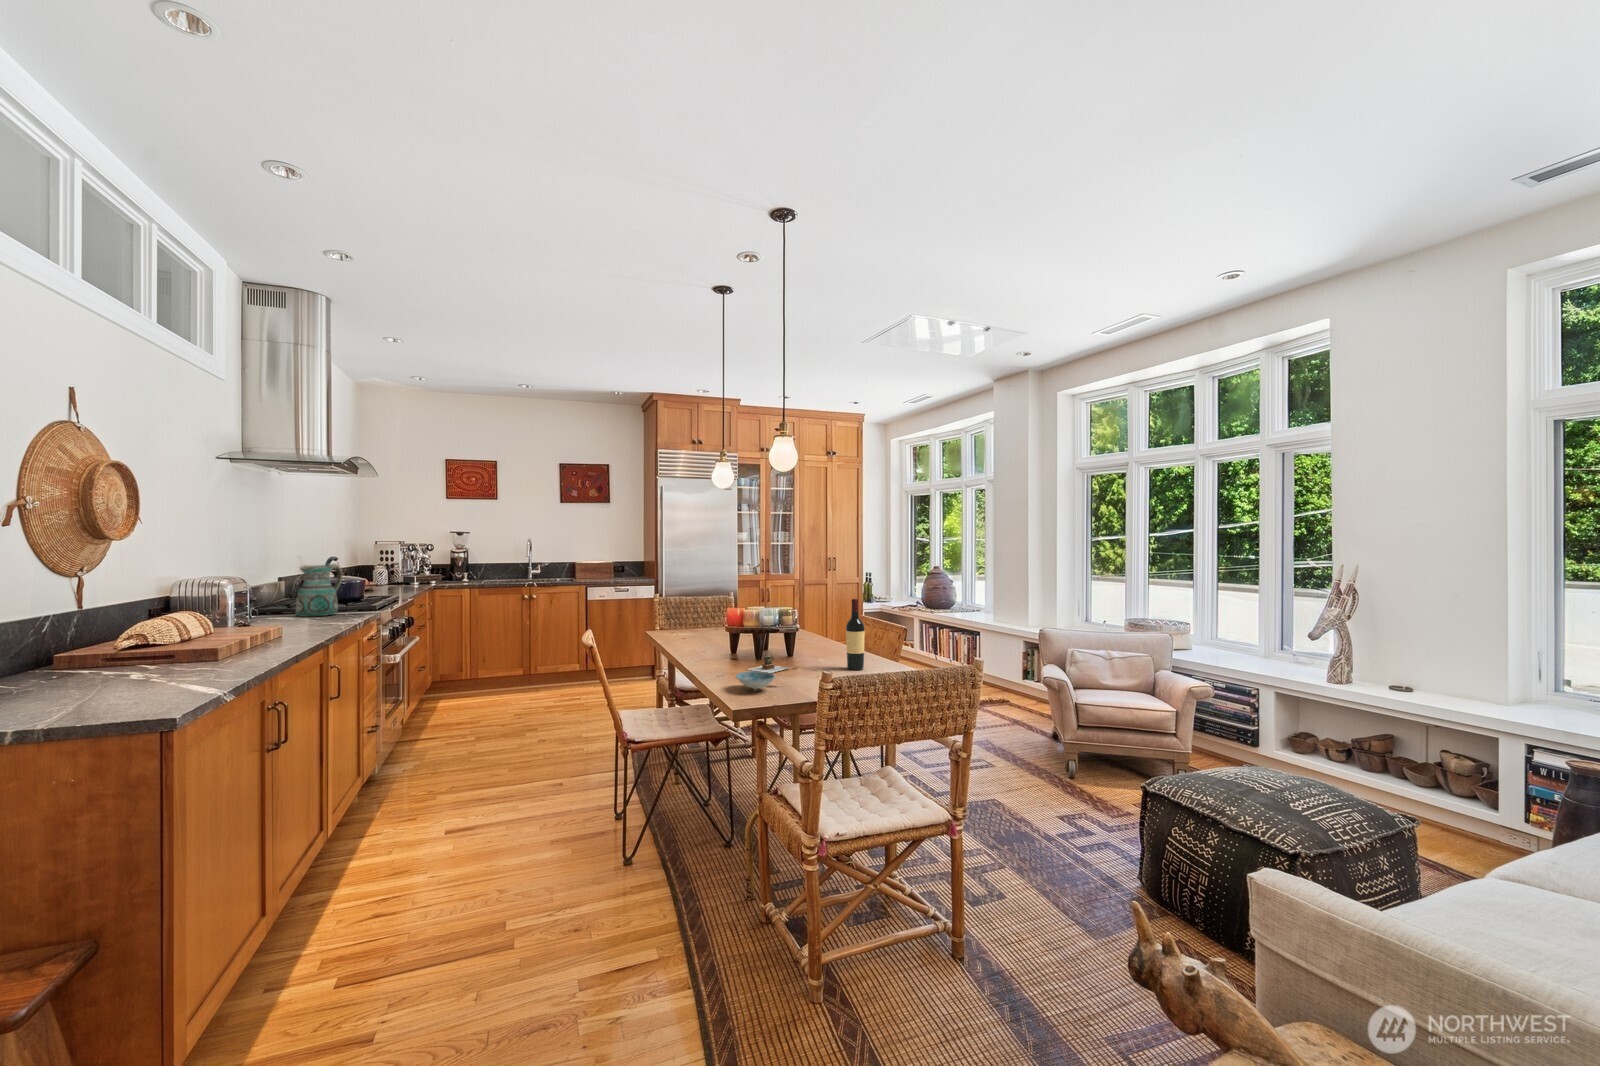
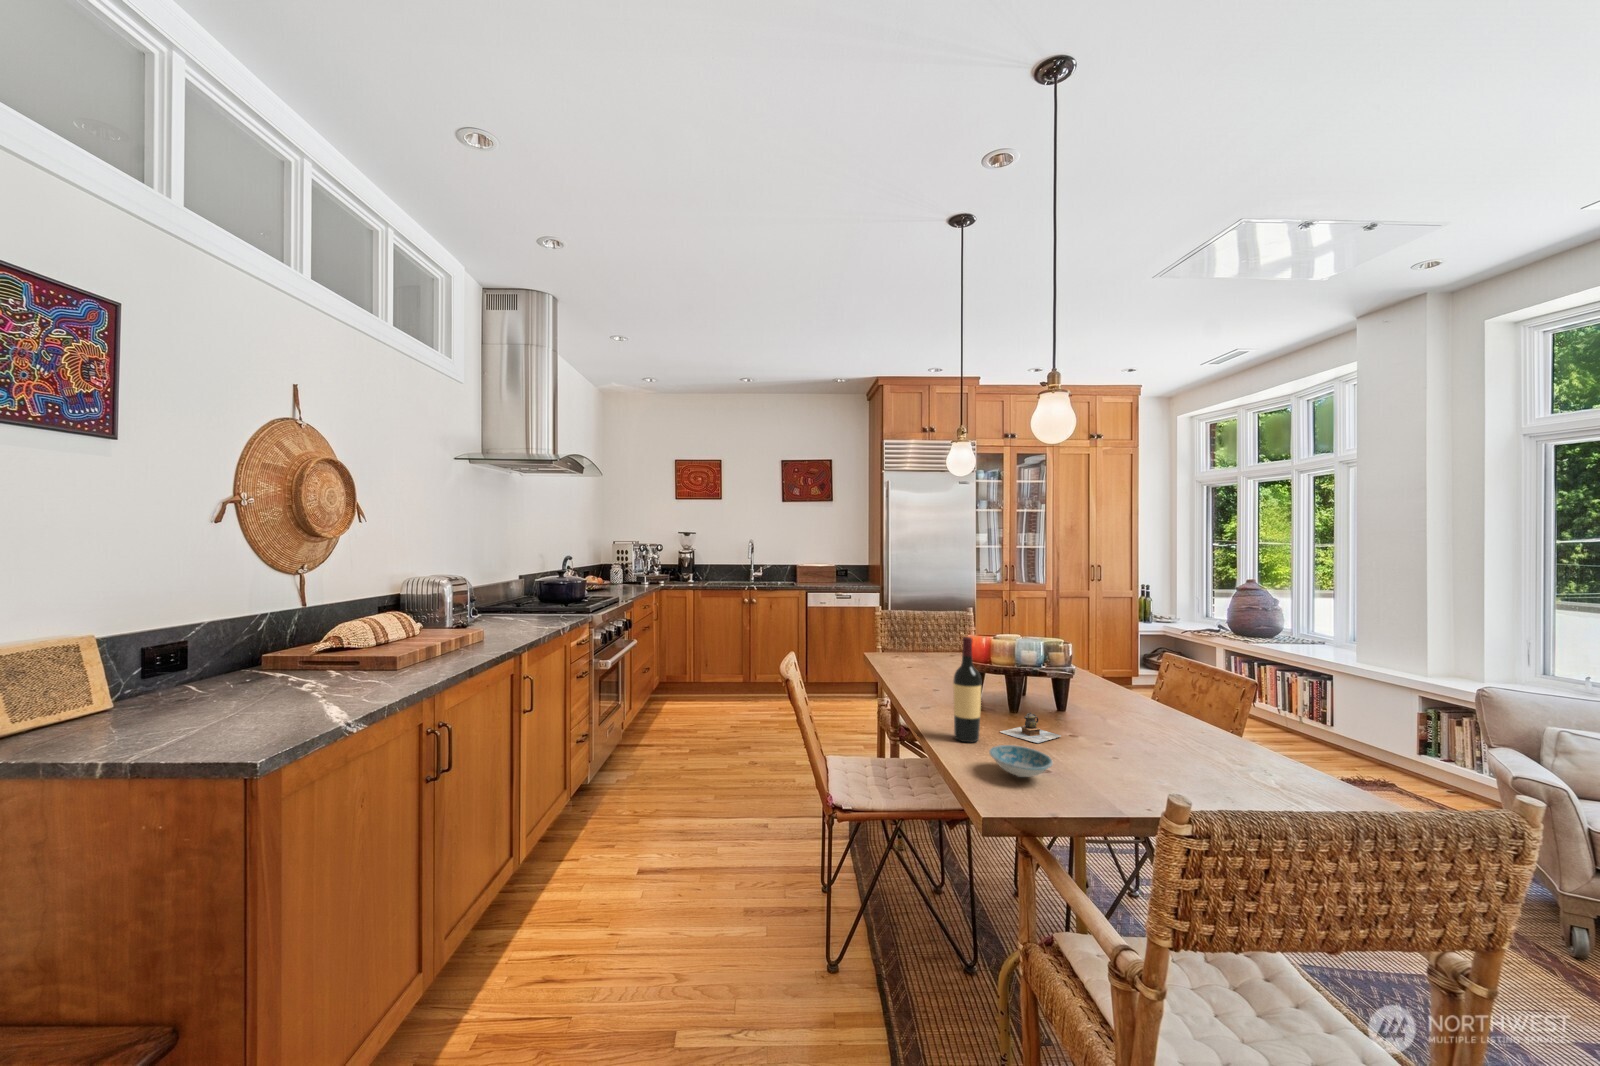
ceramic pitcher: present [295,564,342,617] -> none [517,564,561,618]
wine bottle: present [846,599,865,670] -> present [953,637,981,743]

